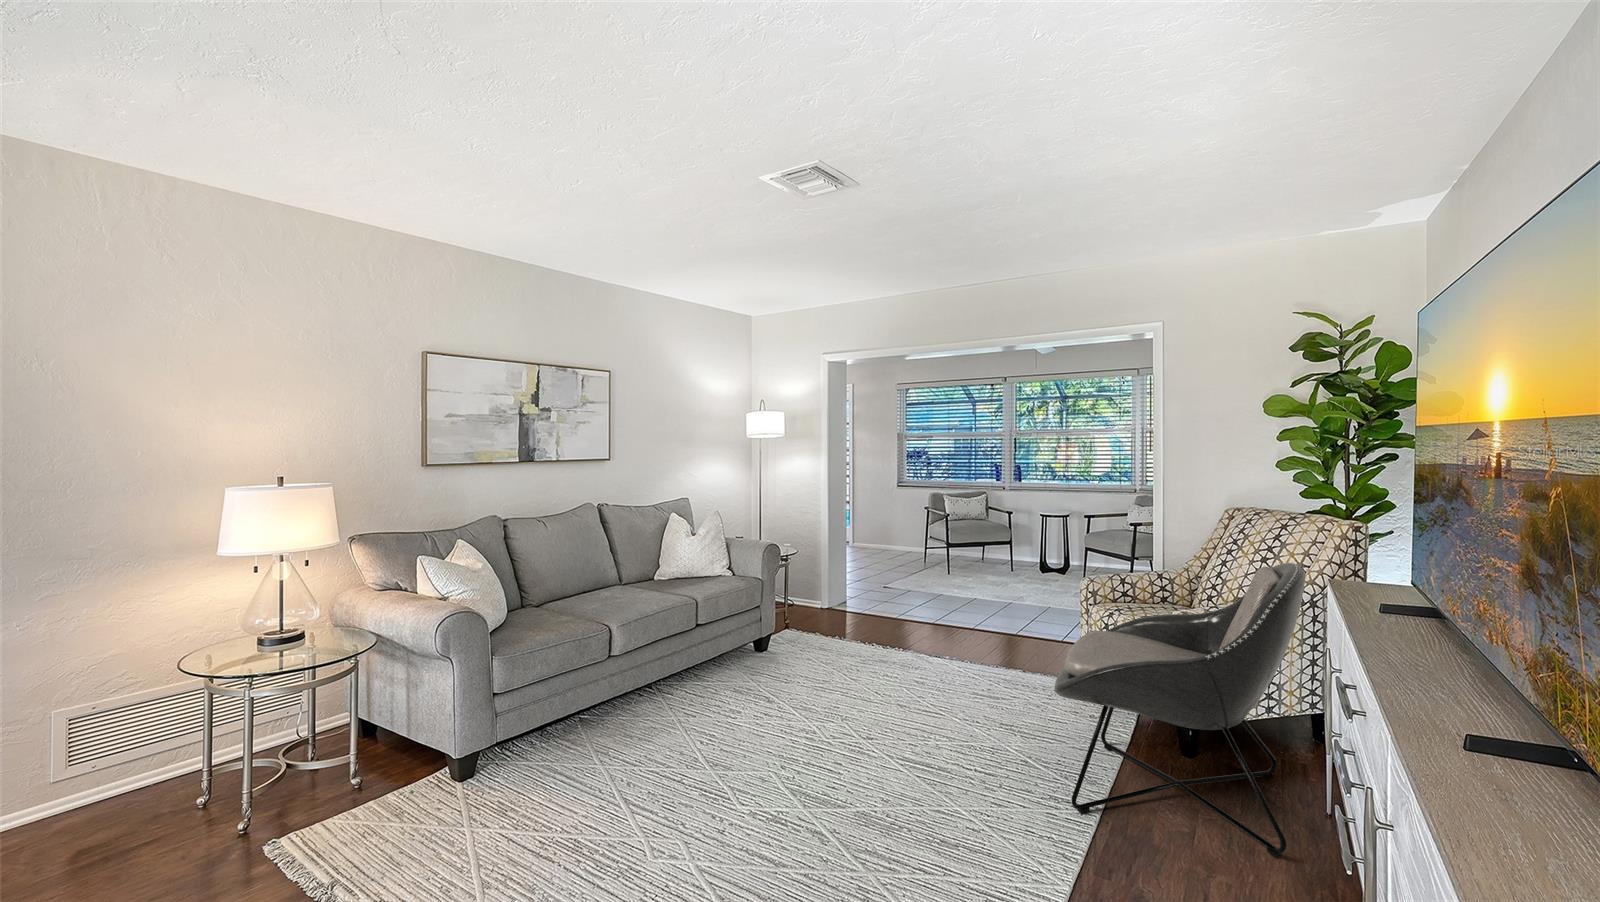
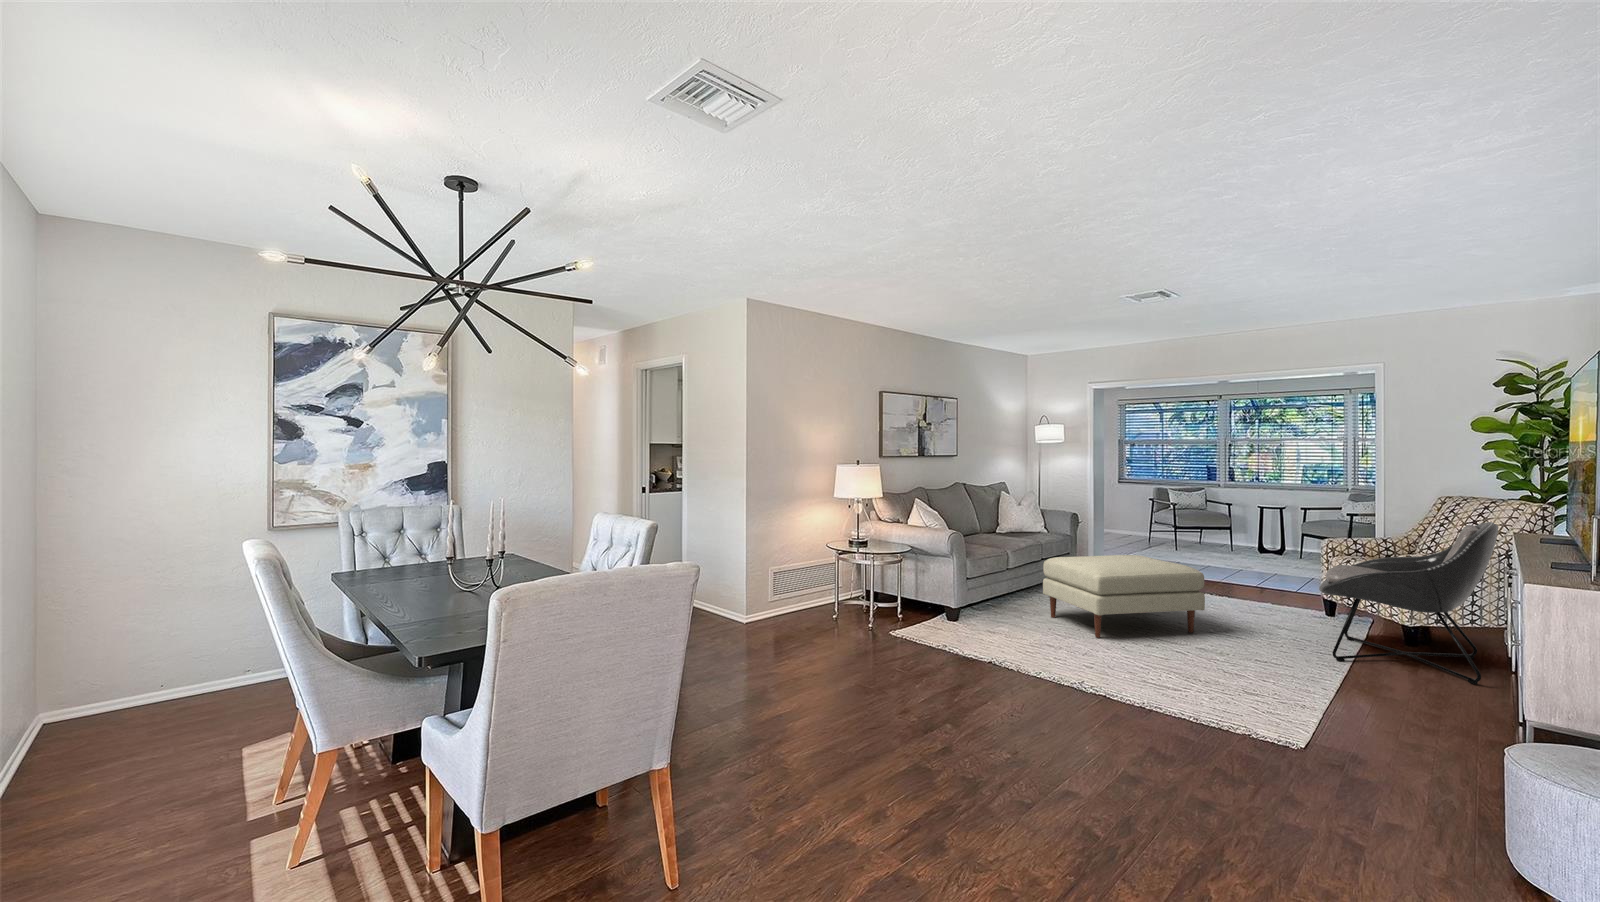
ottoman: none [658,620,896,794] -> present [1043,555,1205,638]

